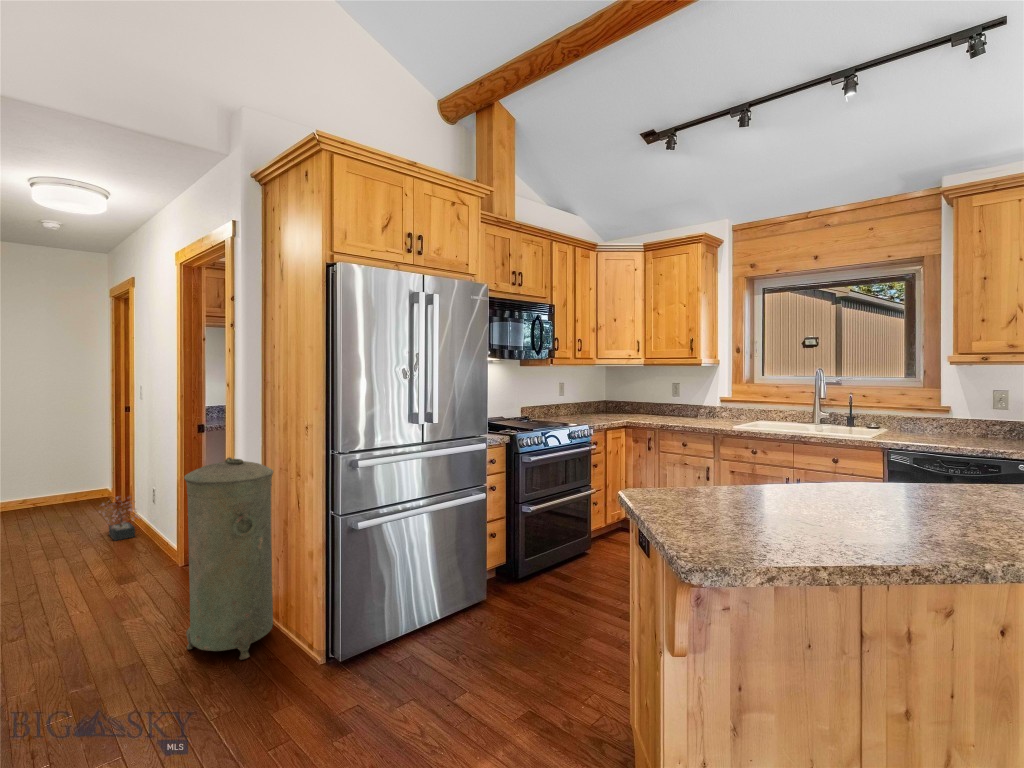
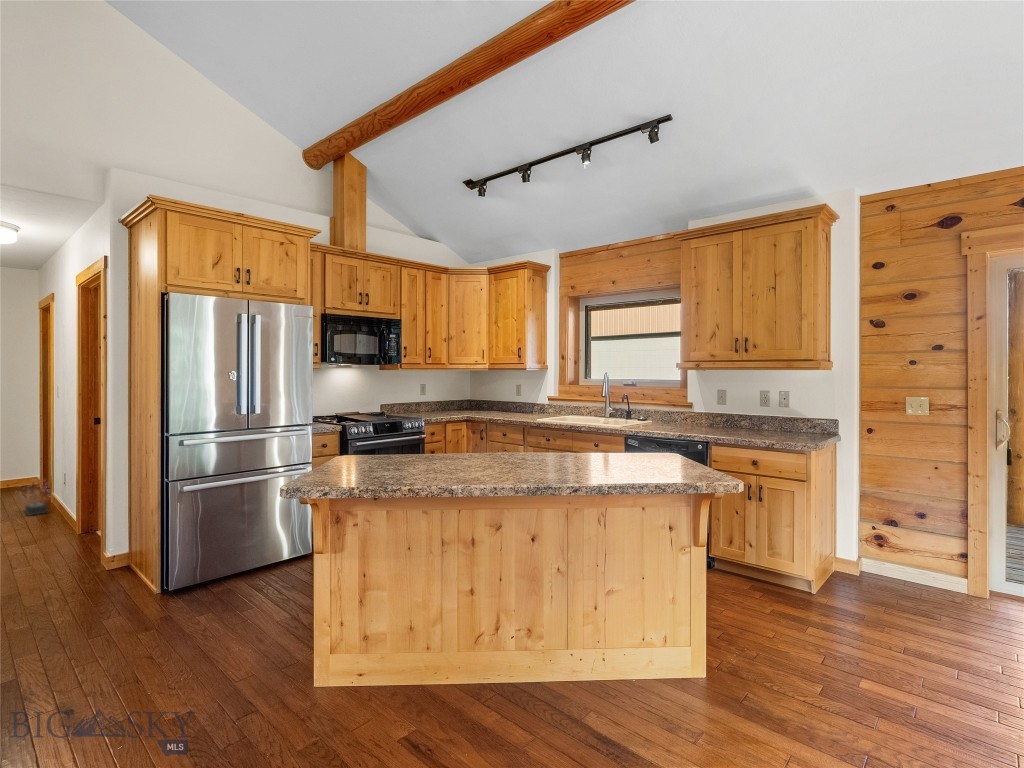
trash can: present [184,457,273,660] -> none [52,439,128,591]

